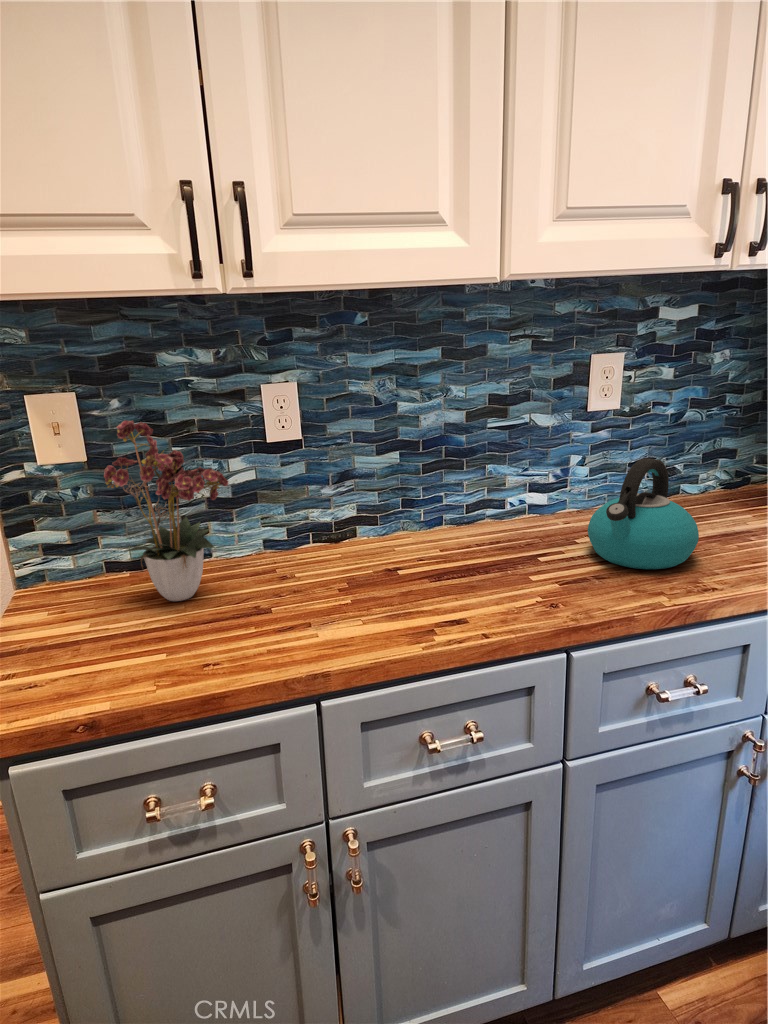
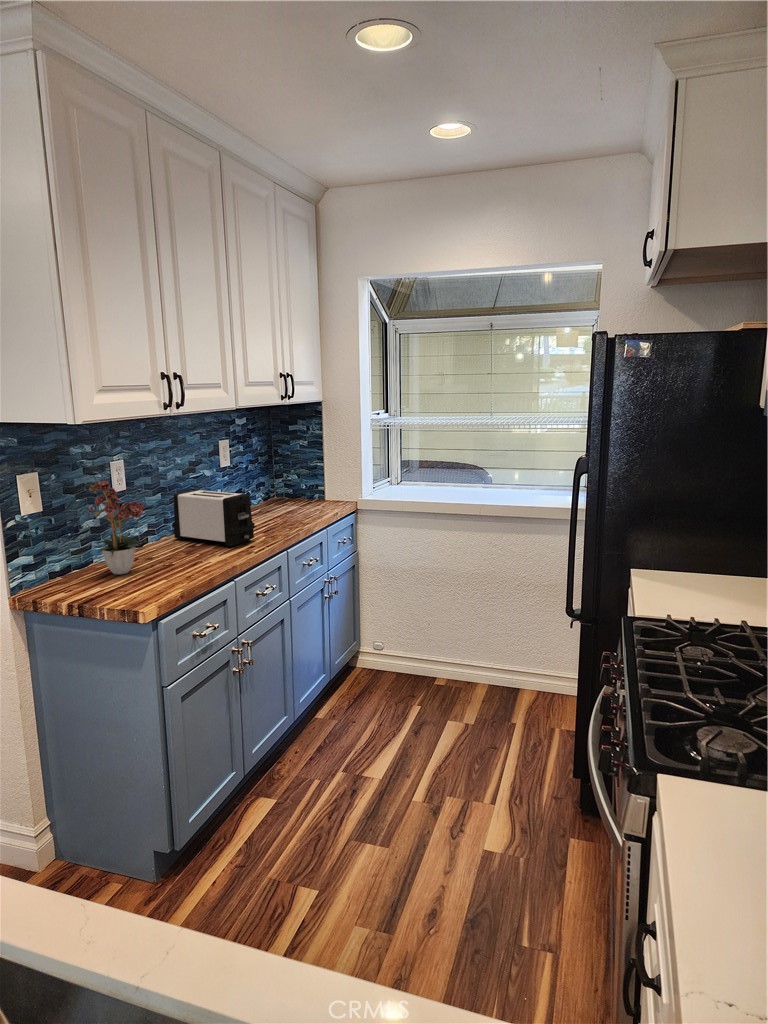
toaster: none [399,453,510,599] -> present [172,489,255,547]
kettle: present [588,458,699,569] -> none [250,482,294,527]

